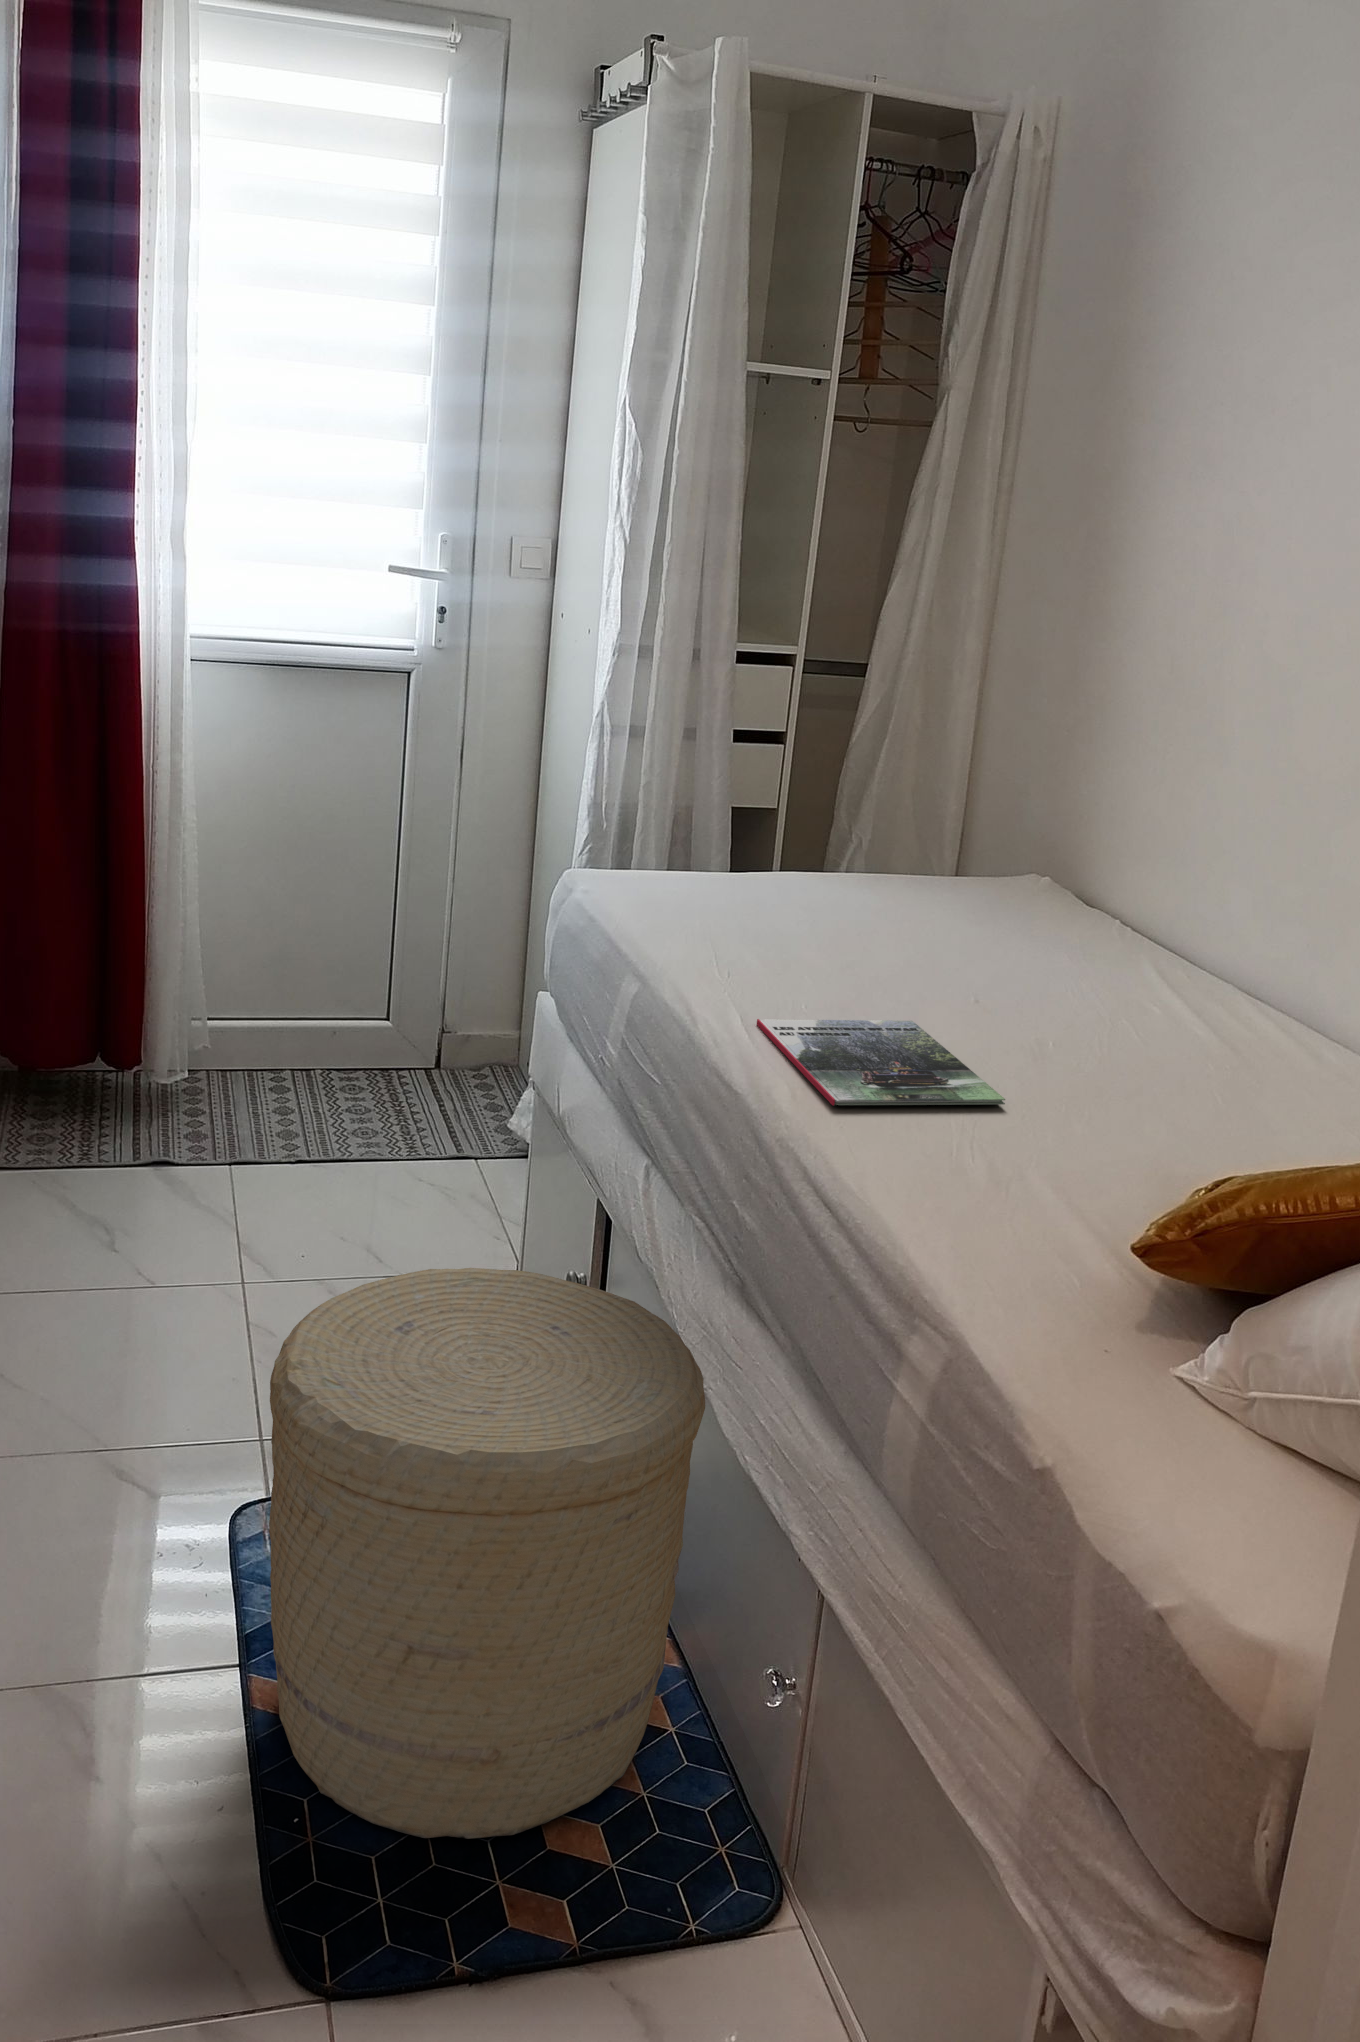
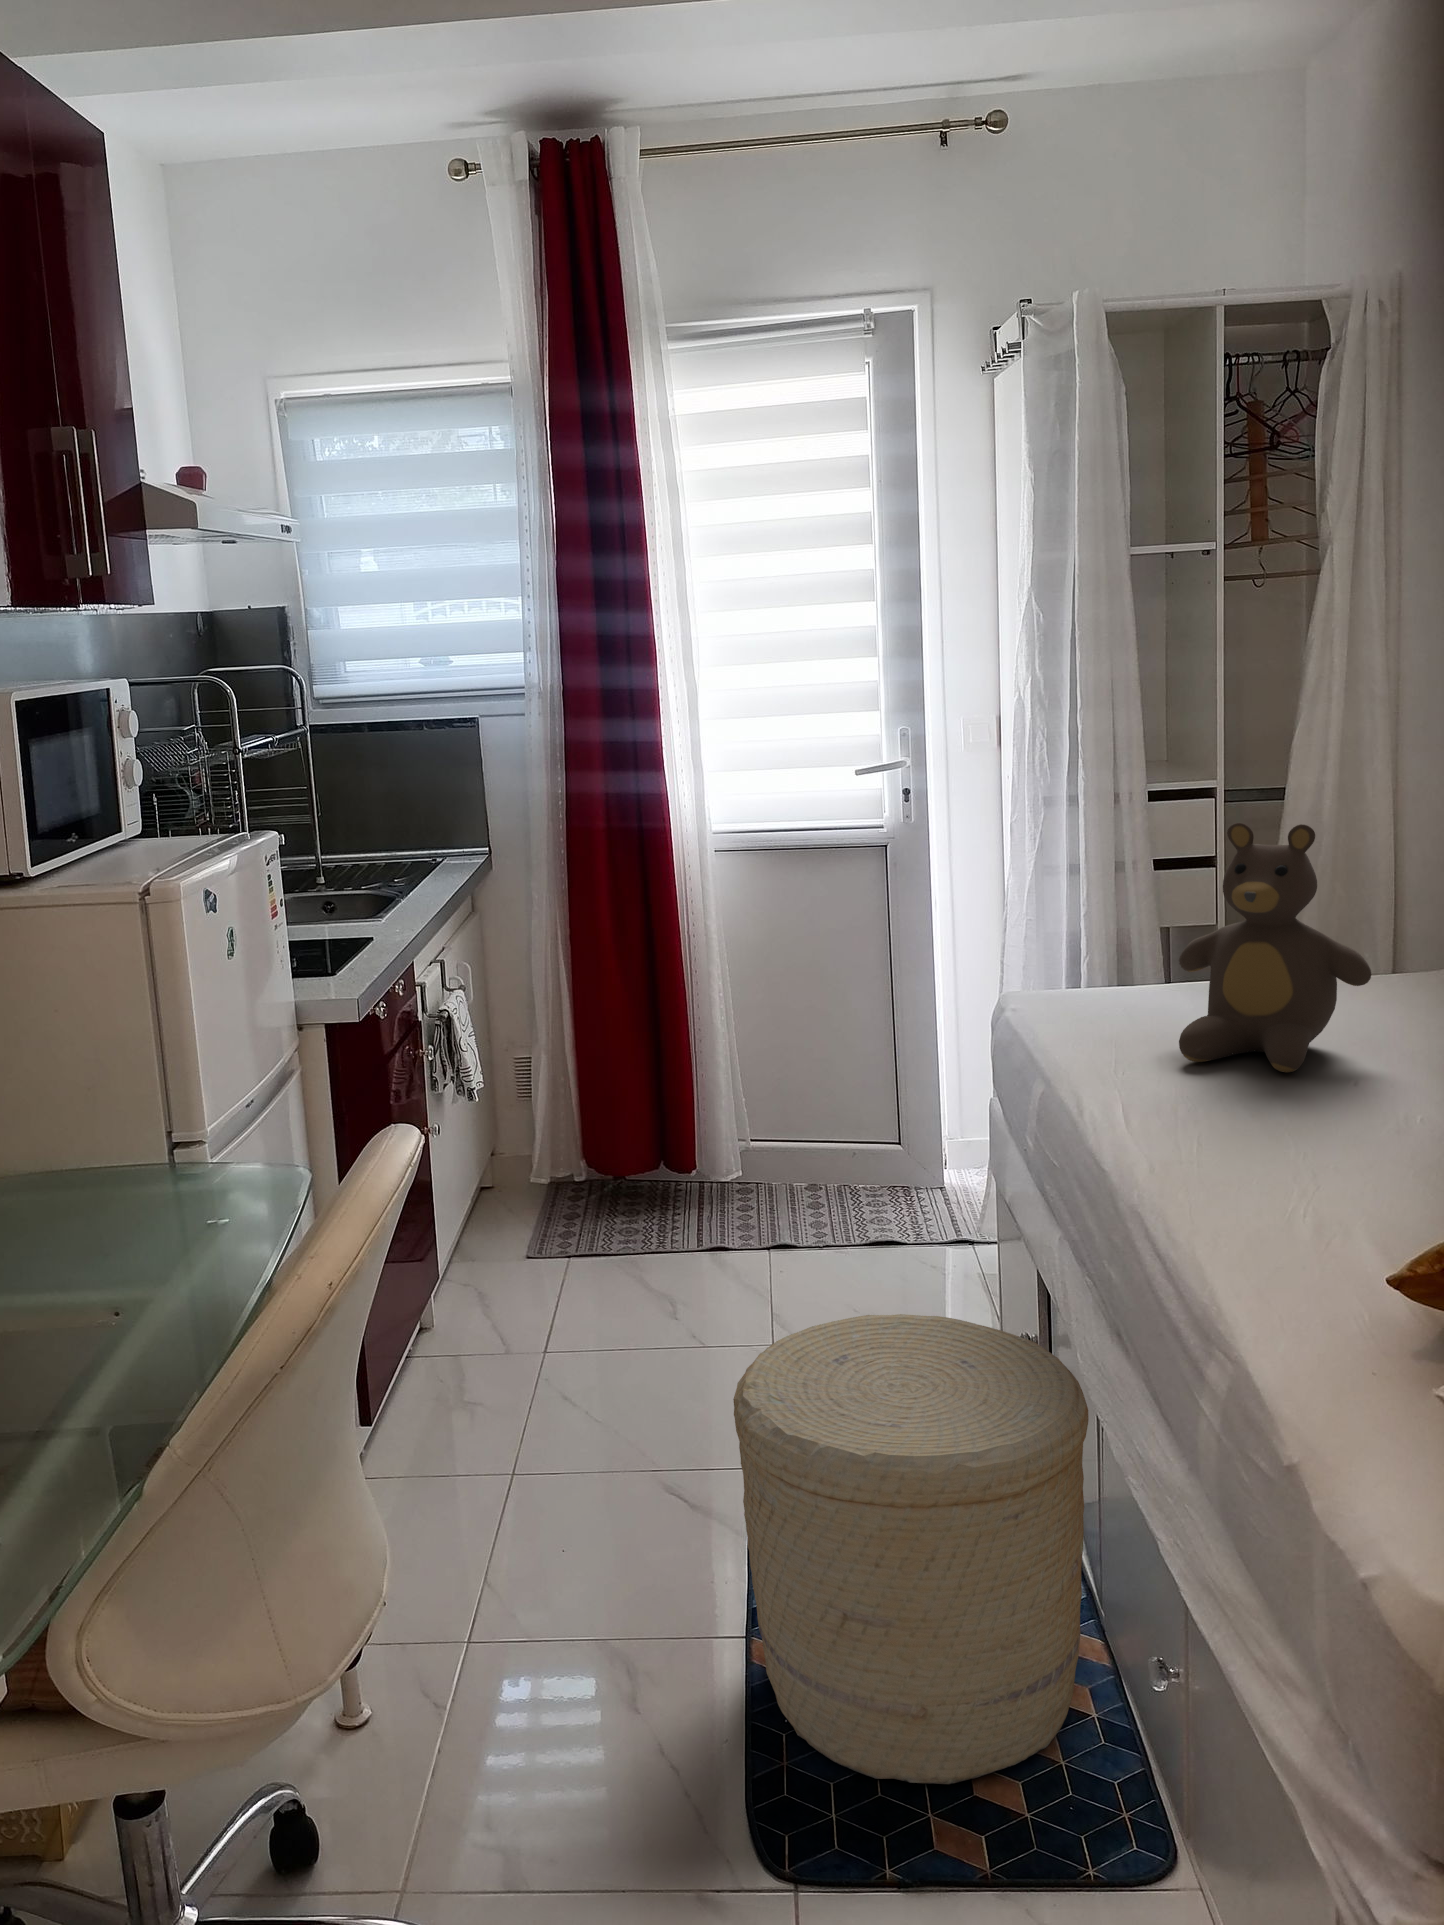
teddy bear: none [801,703,1010,993] -> present [1179,823,1371,1072]
magazine: present [757,1019,1005,1106] -> none [1127,1096,1340,1168]

